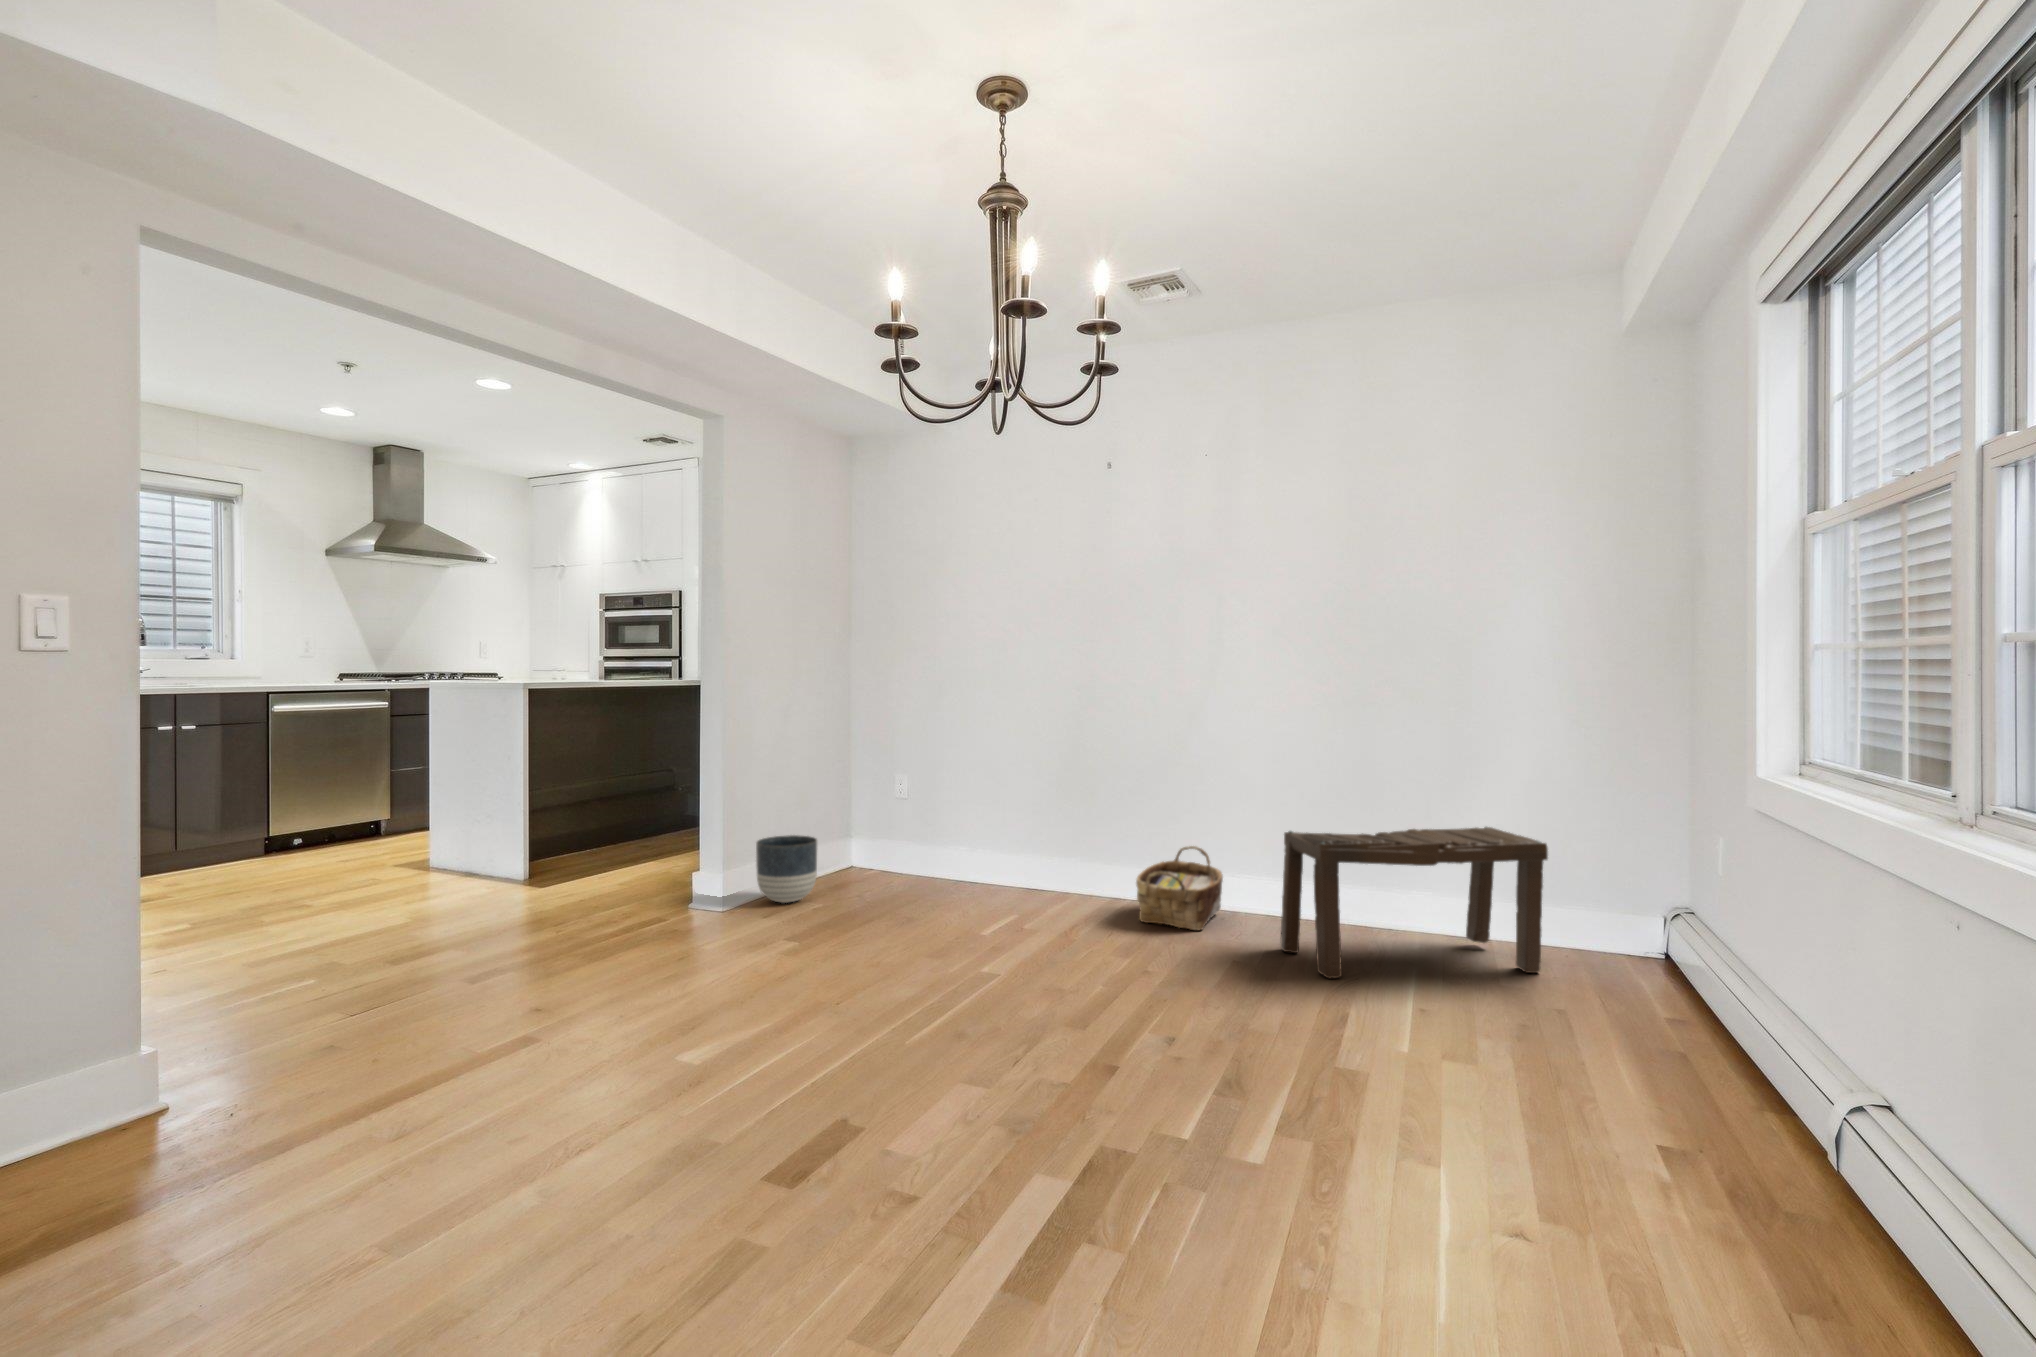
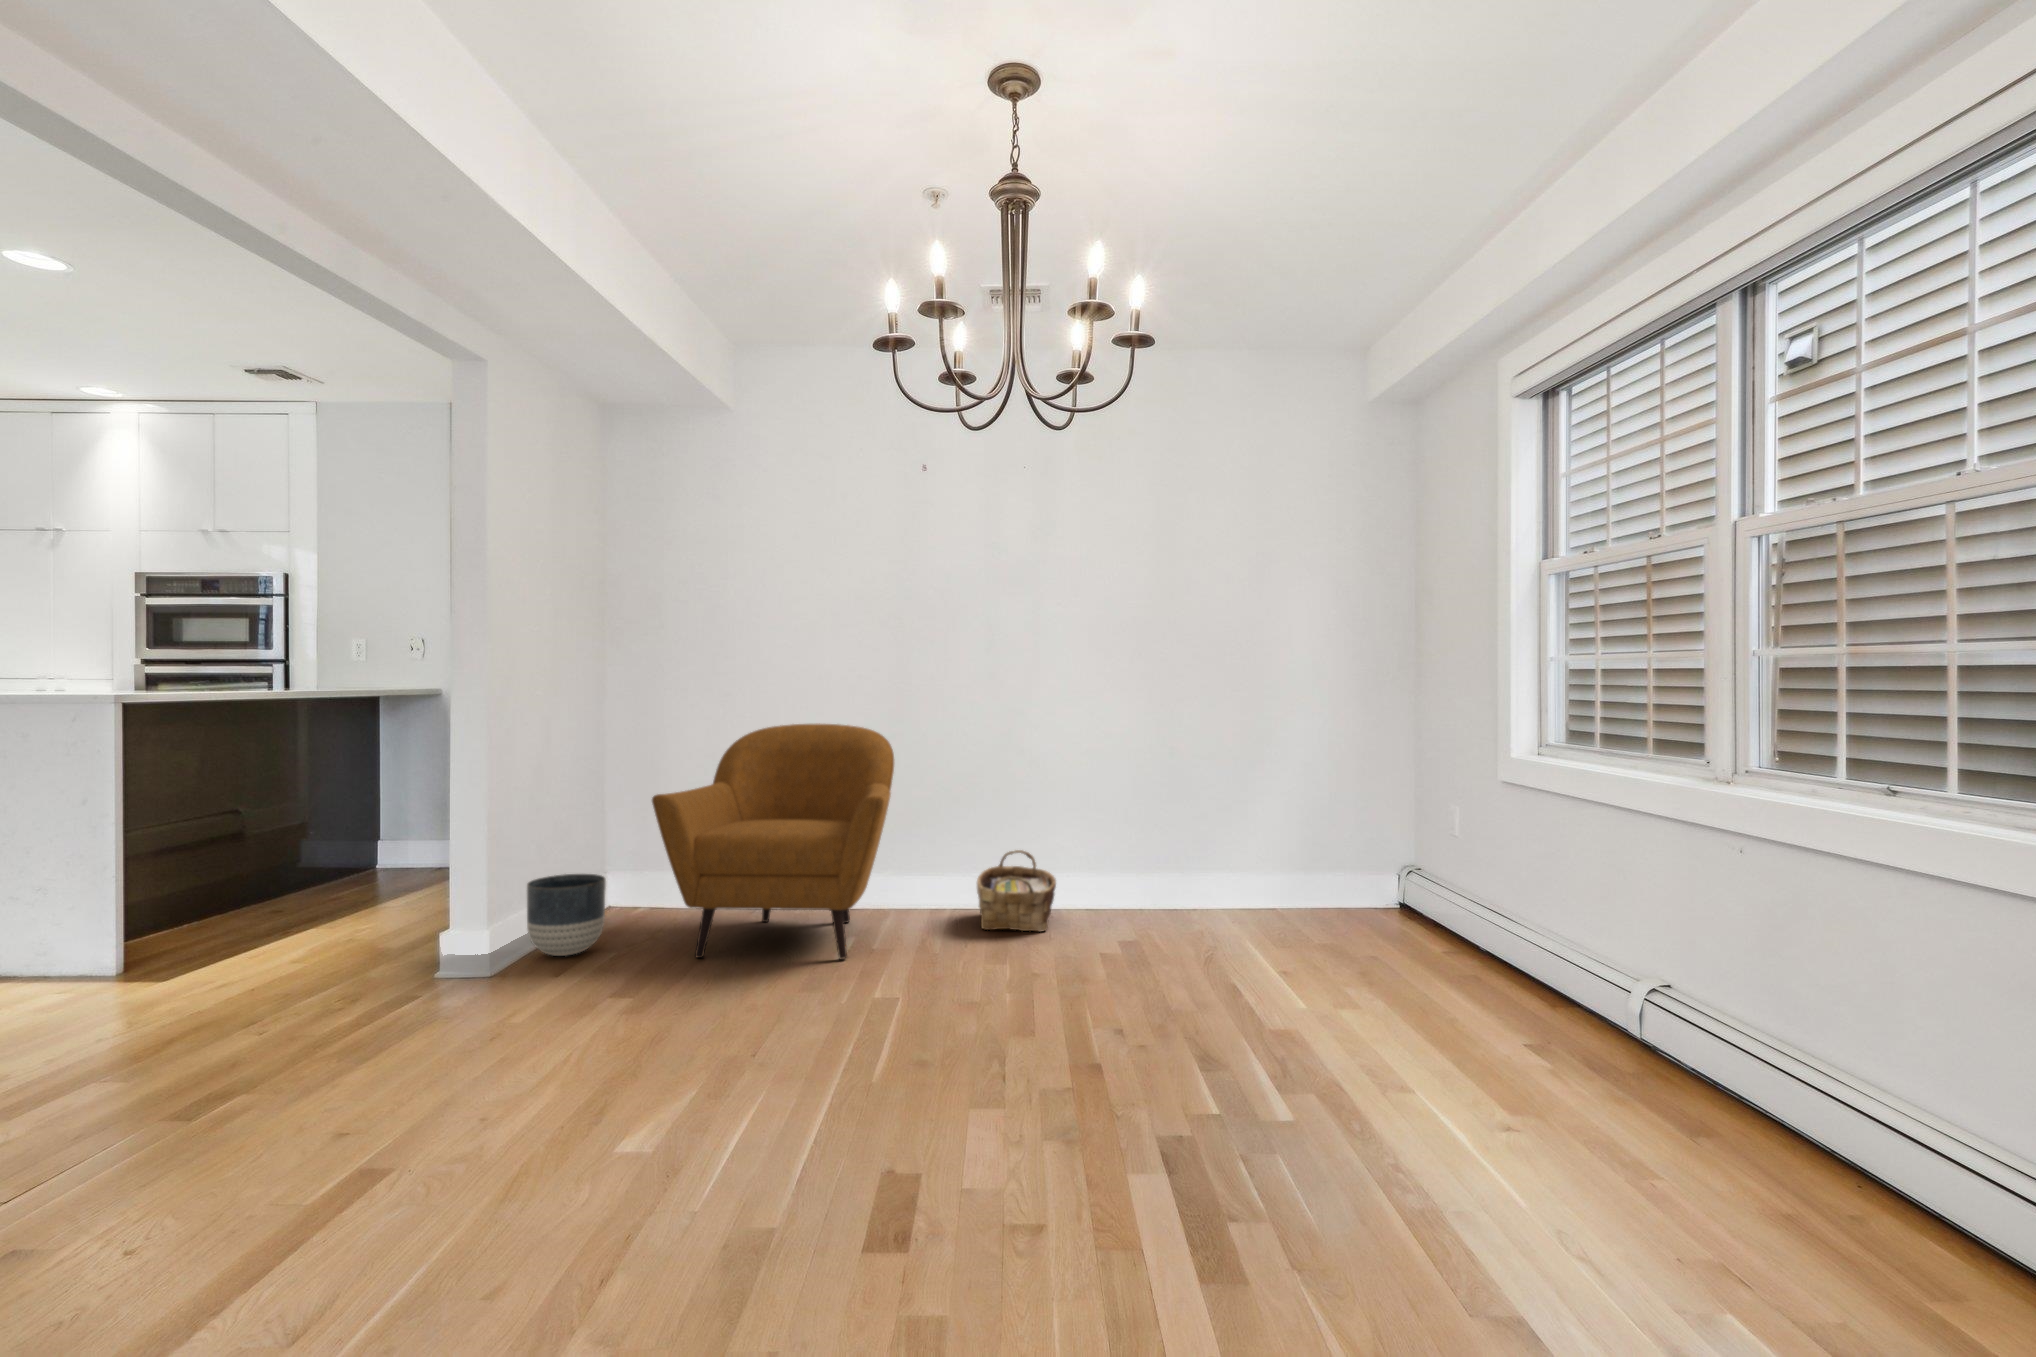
armchair: none [837,714,1069,933] -> present [652,724,894,959]
bench: present [1280,827,1548,979] -> none [1129,812,1343,959]

